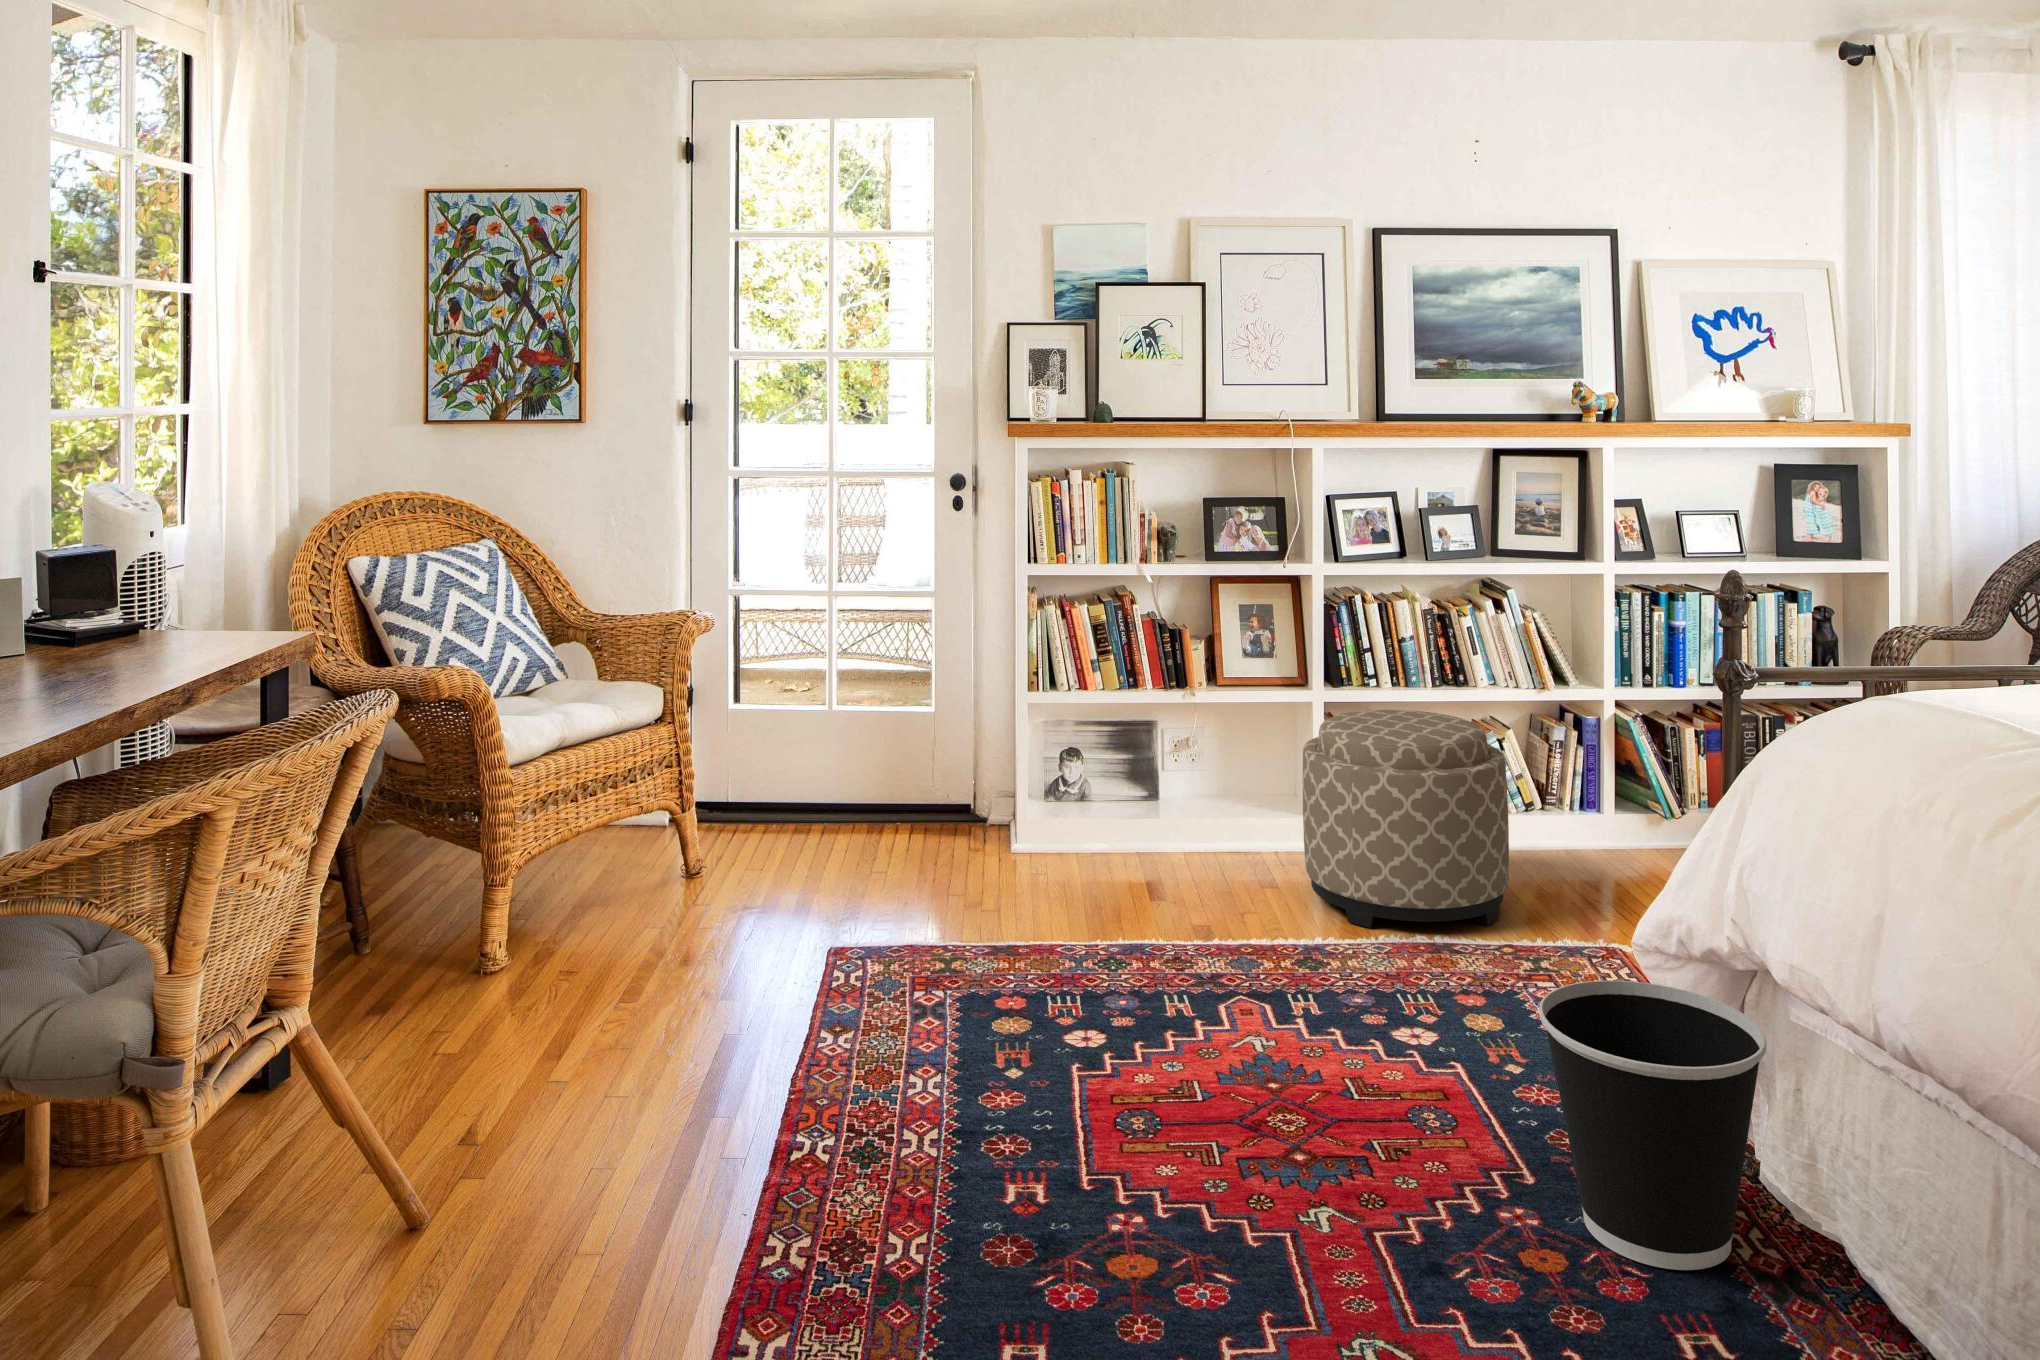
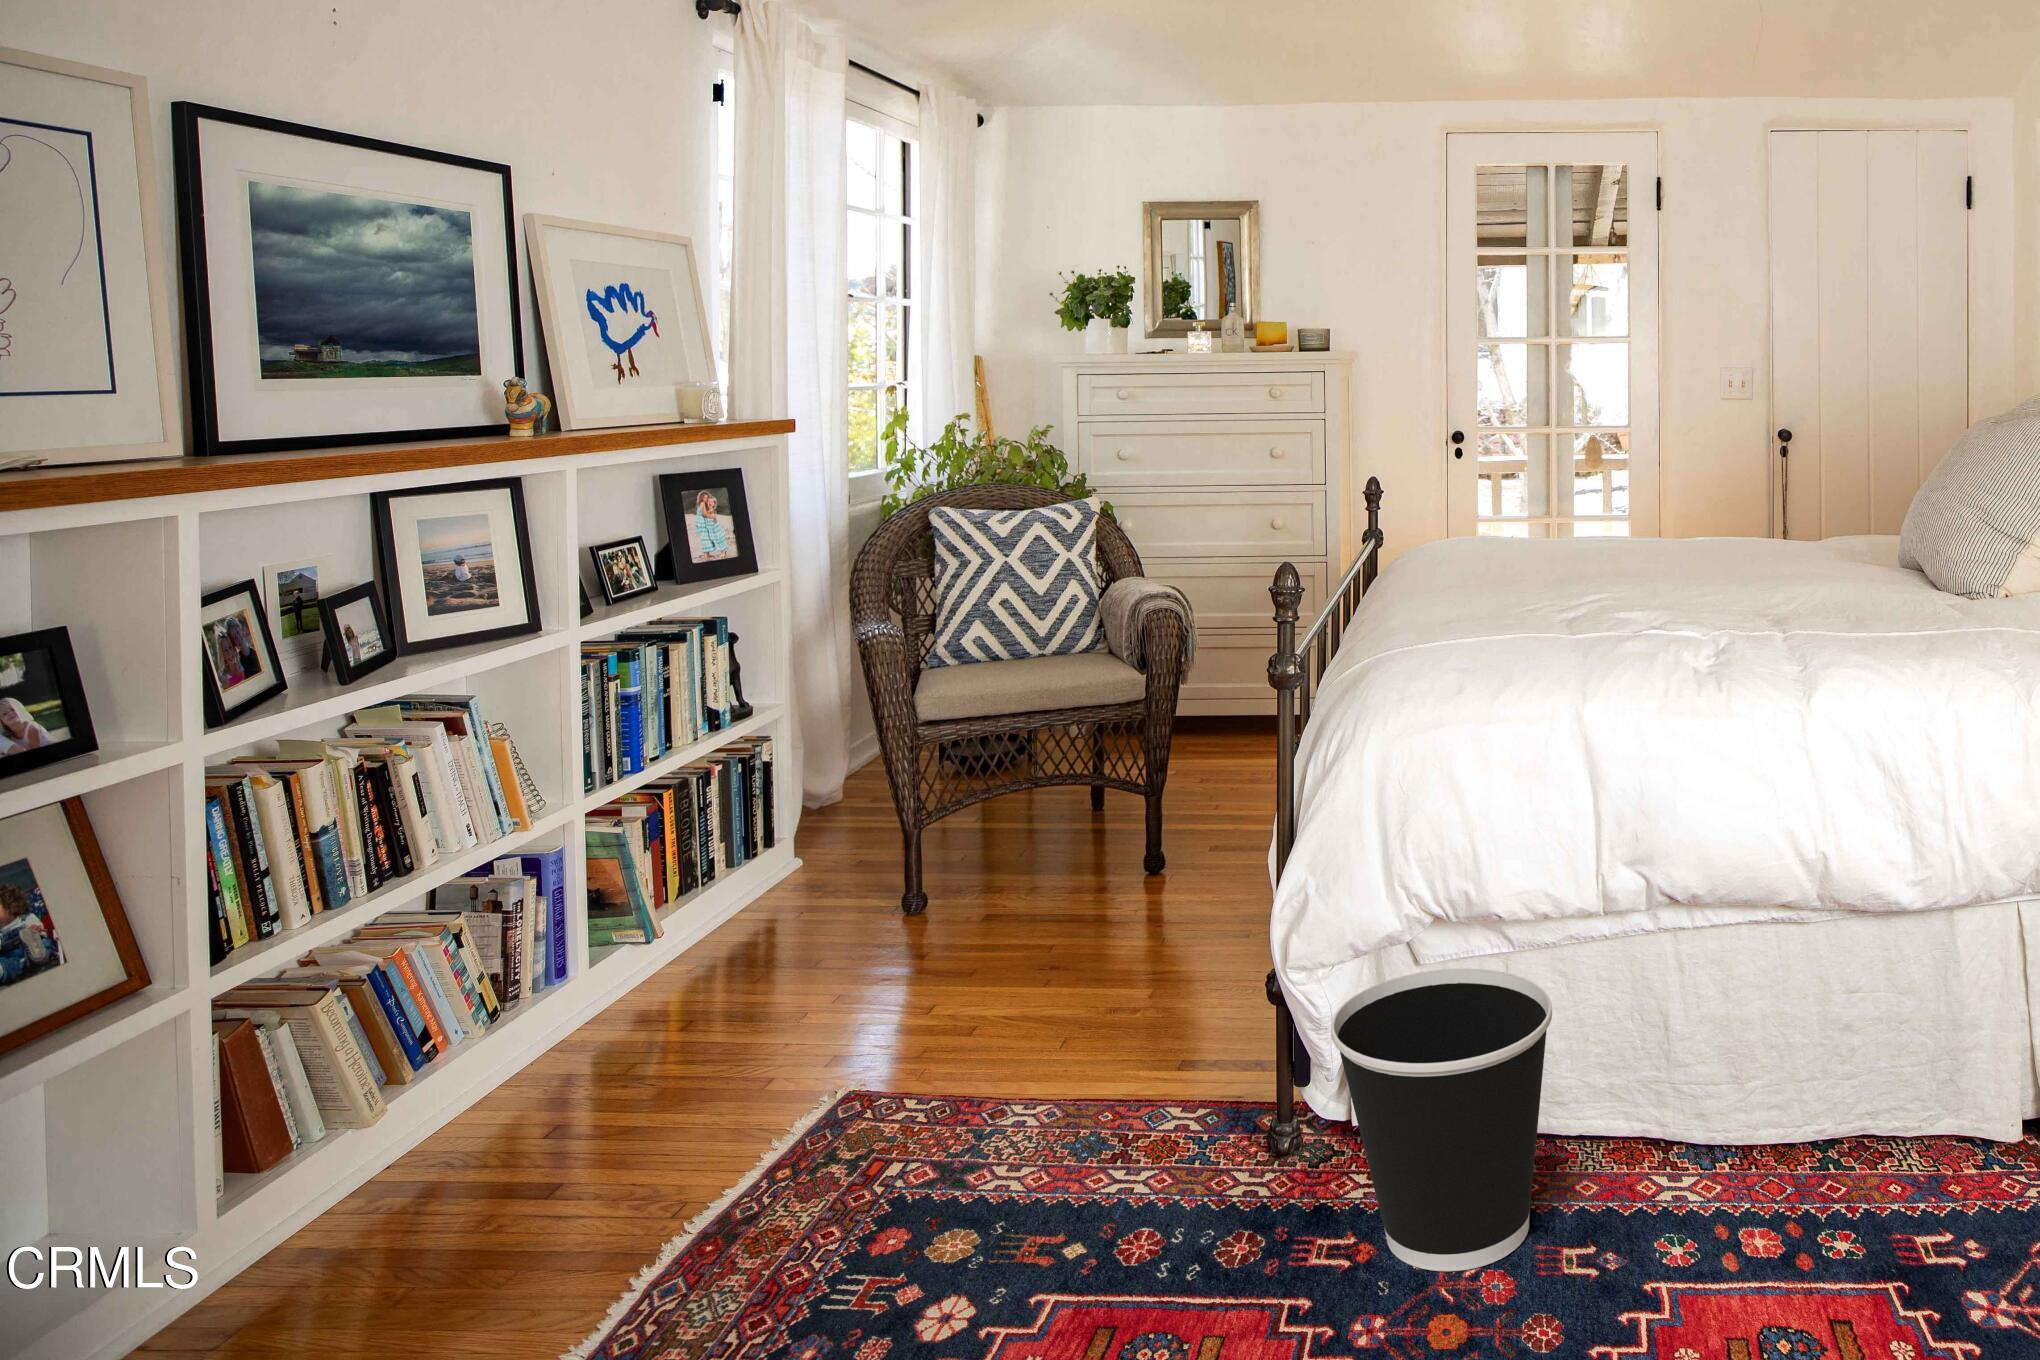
ottoman: present [1303,710,1509,928] -> none [350,891,736,1285]

